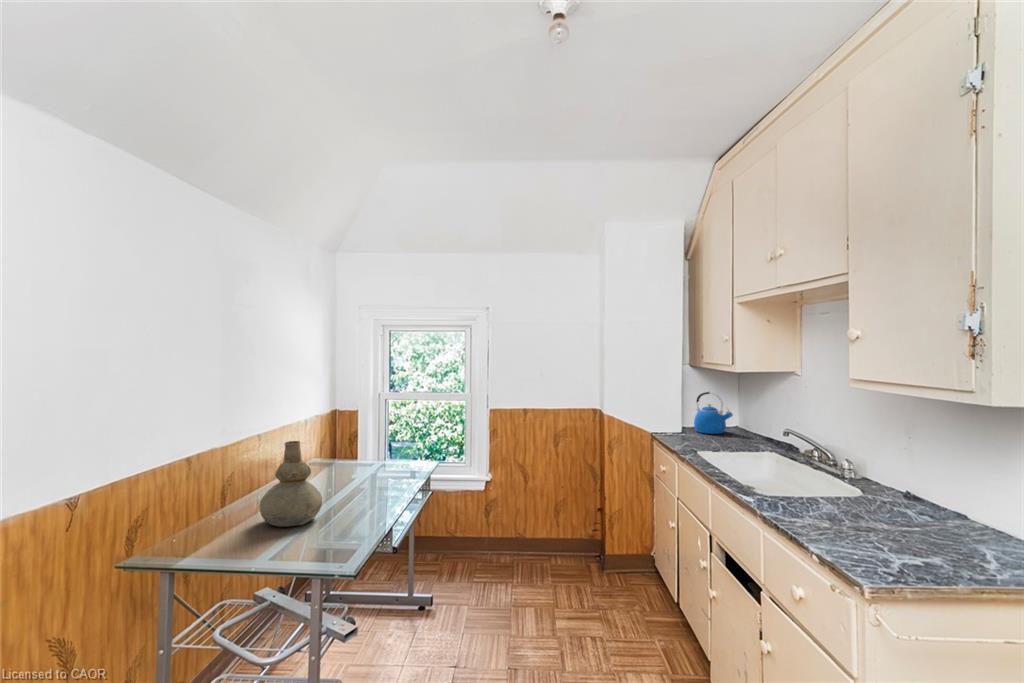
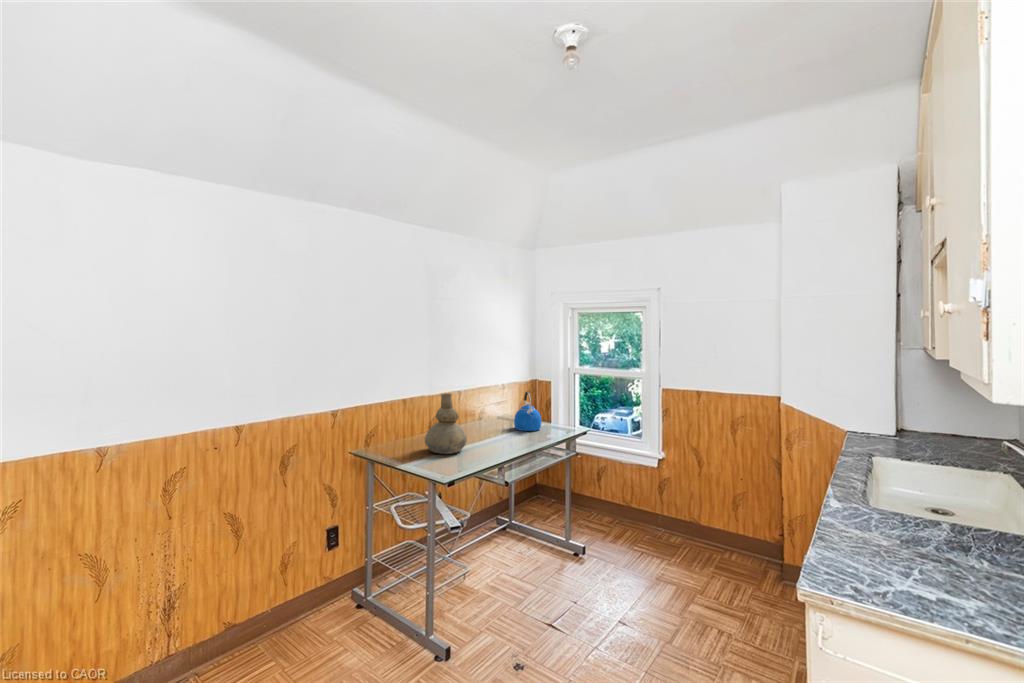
kettle: present [694,392,733,434] -> present [514,392,541,431]

